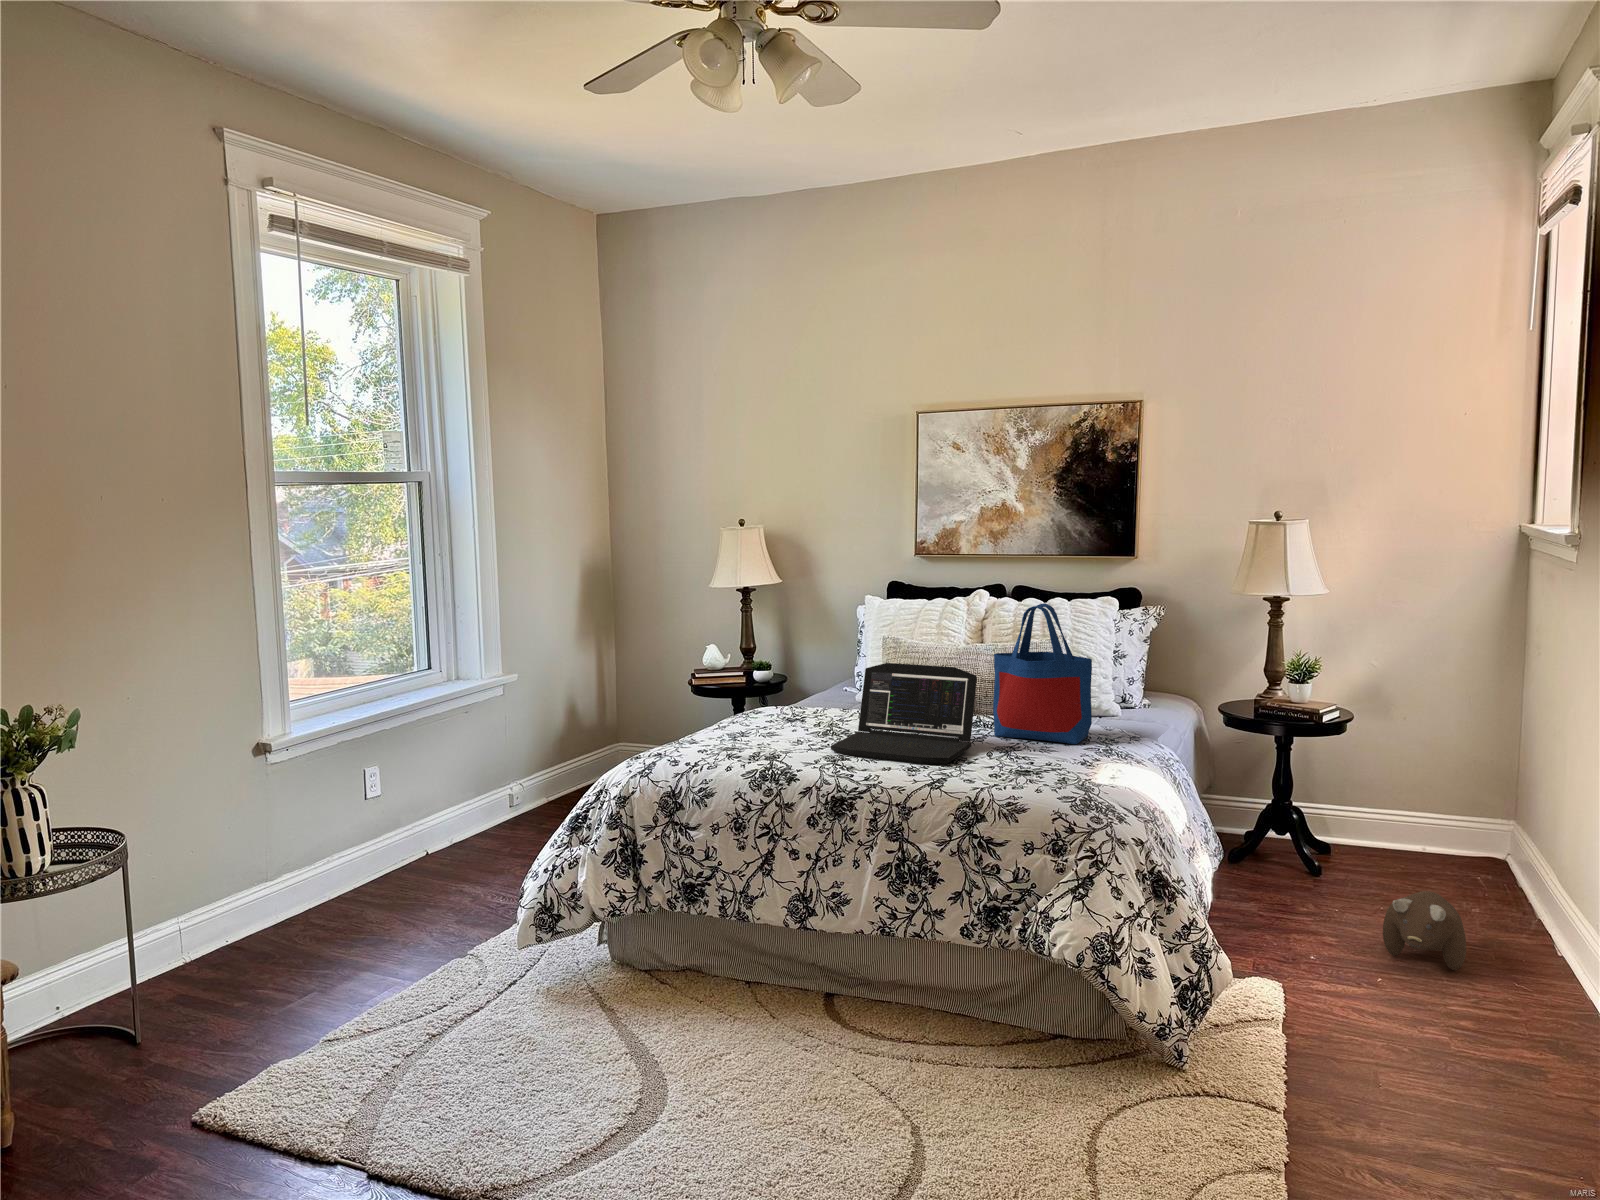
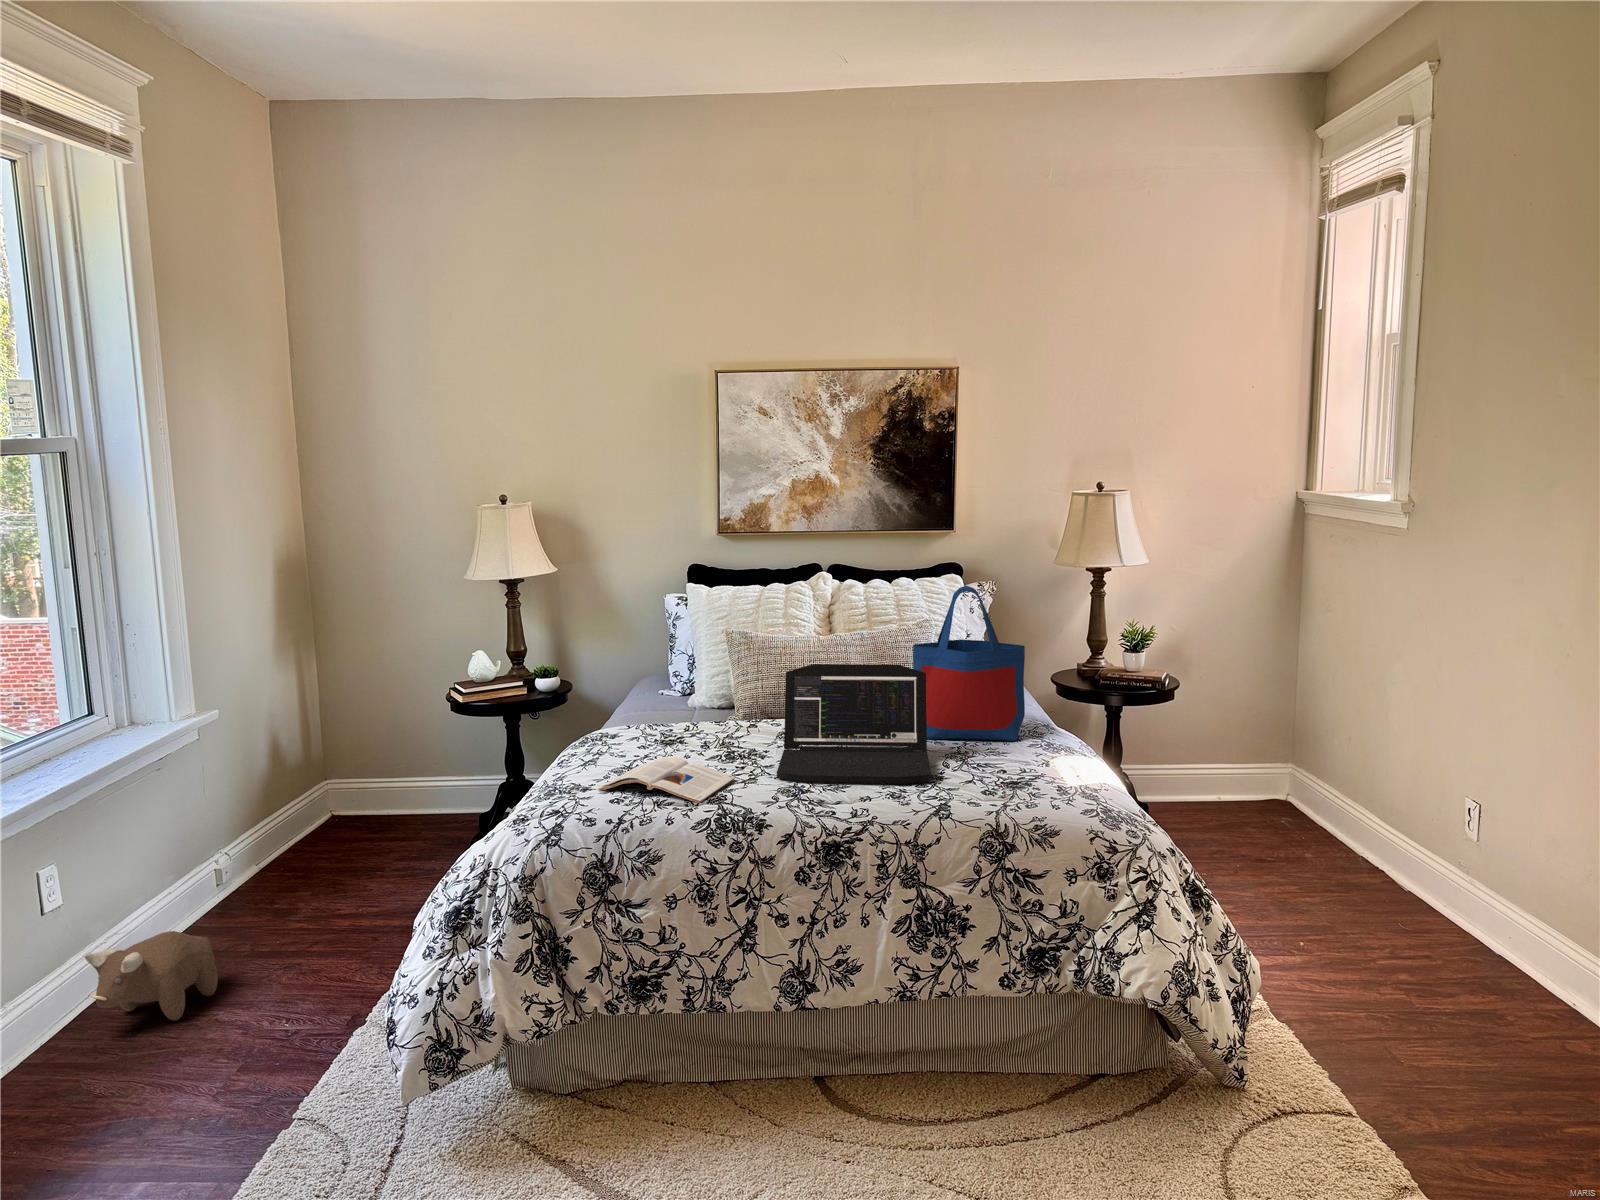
magazine: none [696,727,800,760] -> present [598,756,735,803]
plush toy: present [1383,891,1466,970] -> present [85,931,218,1021]

